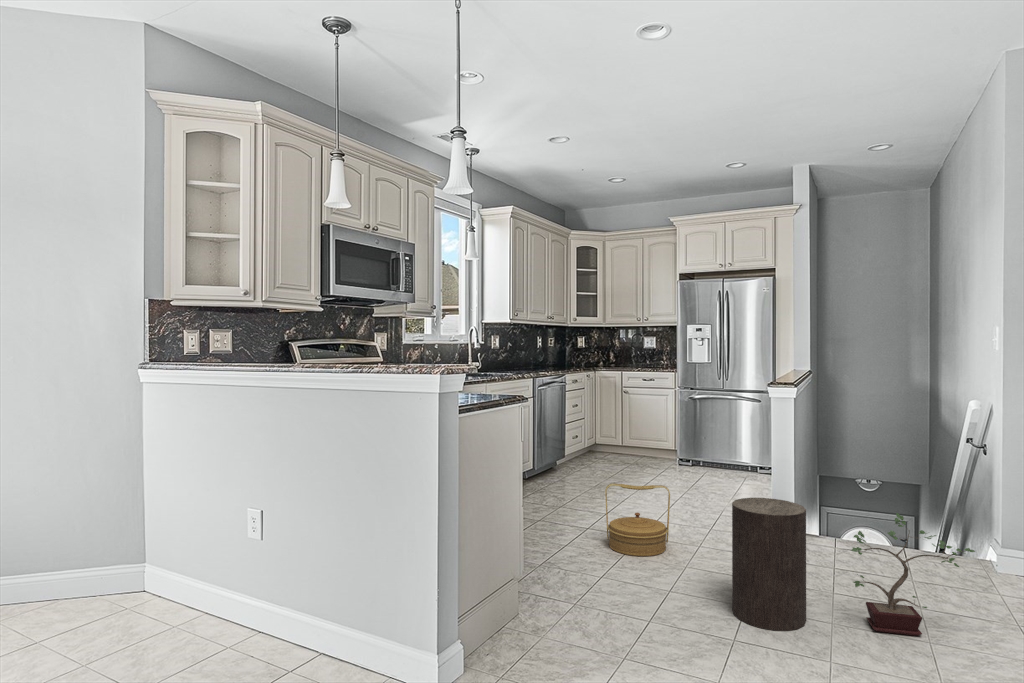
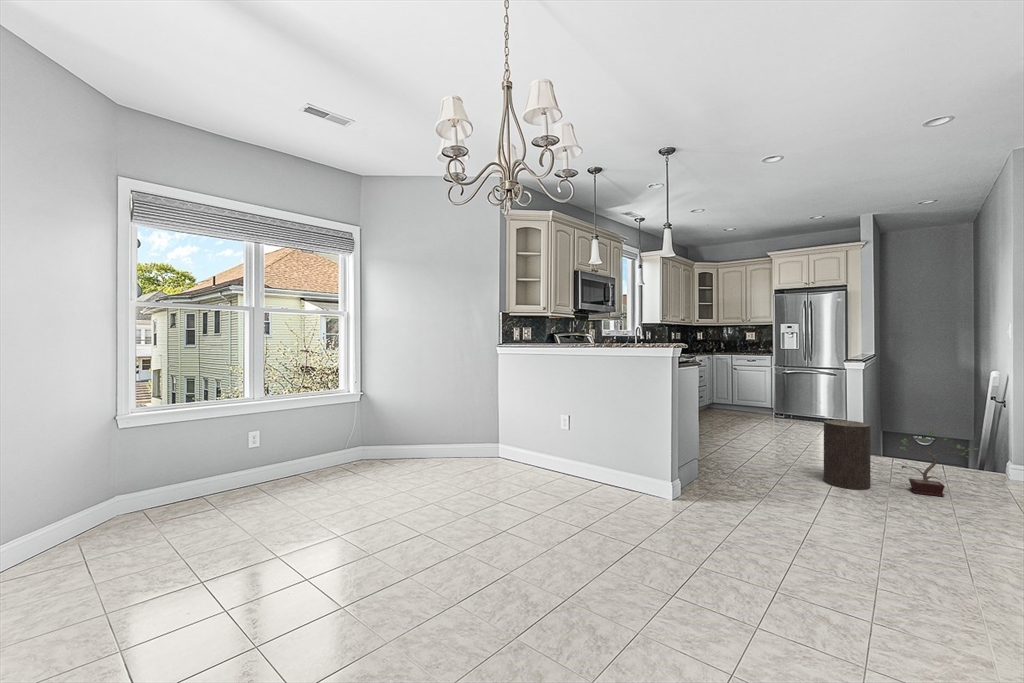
basket: present [605,483,670,556] -> none [737,416,779,457]

